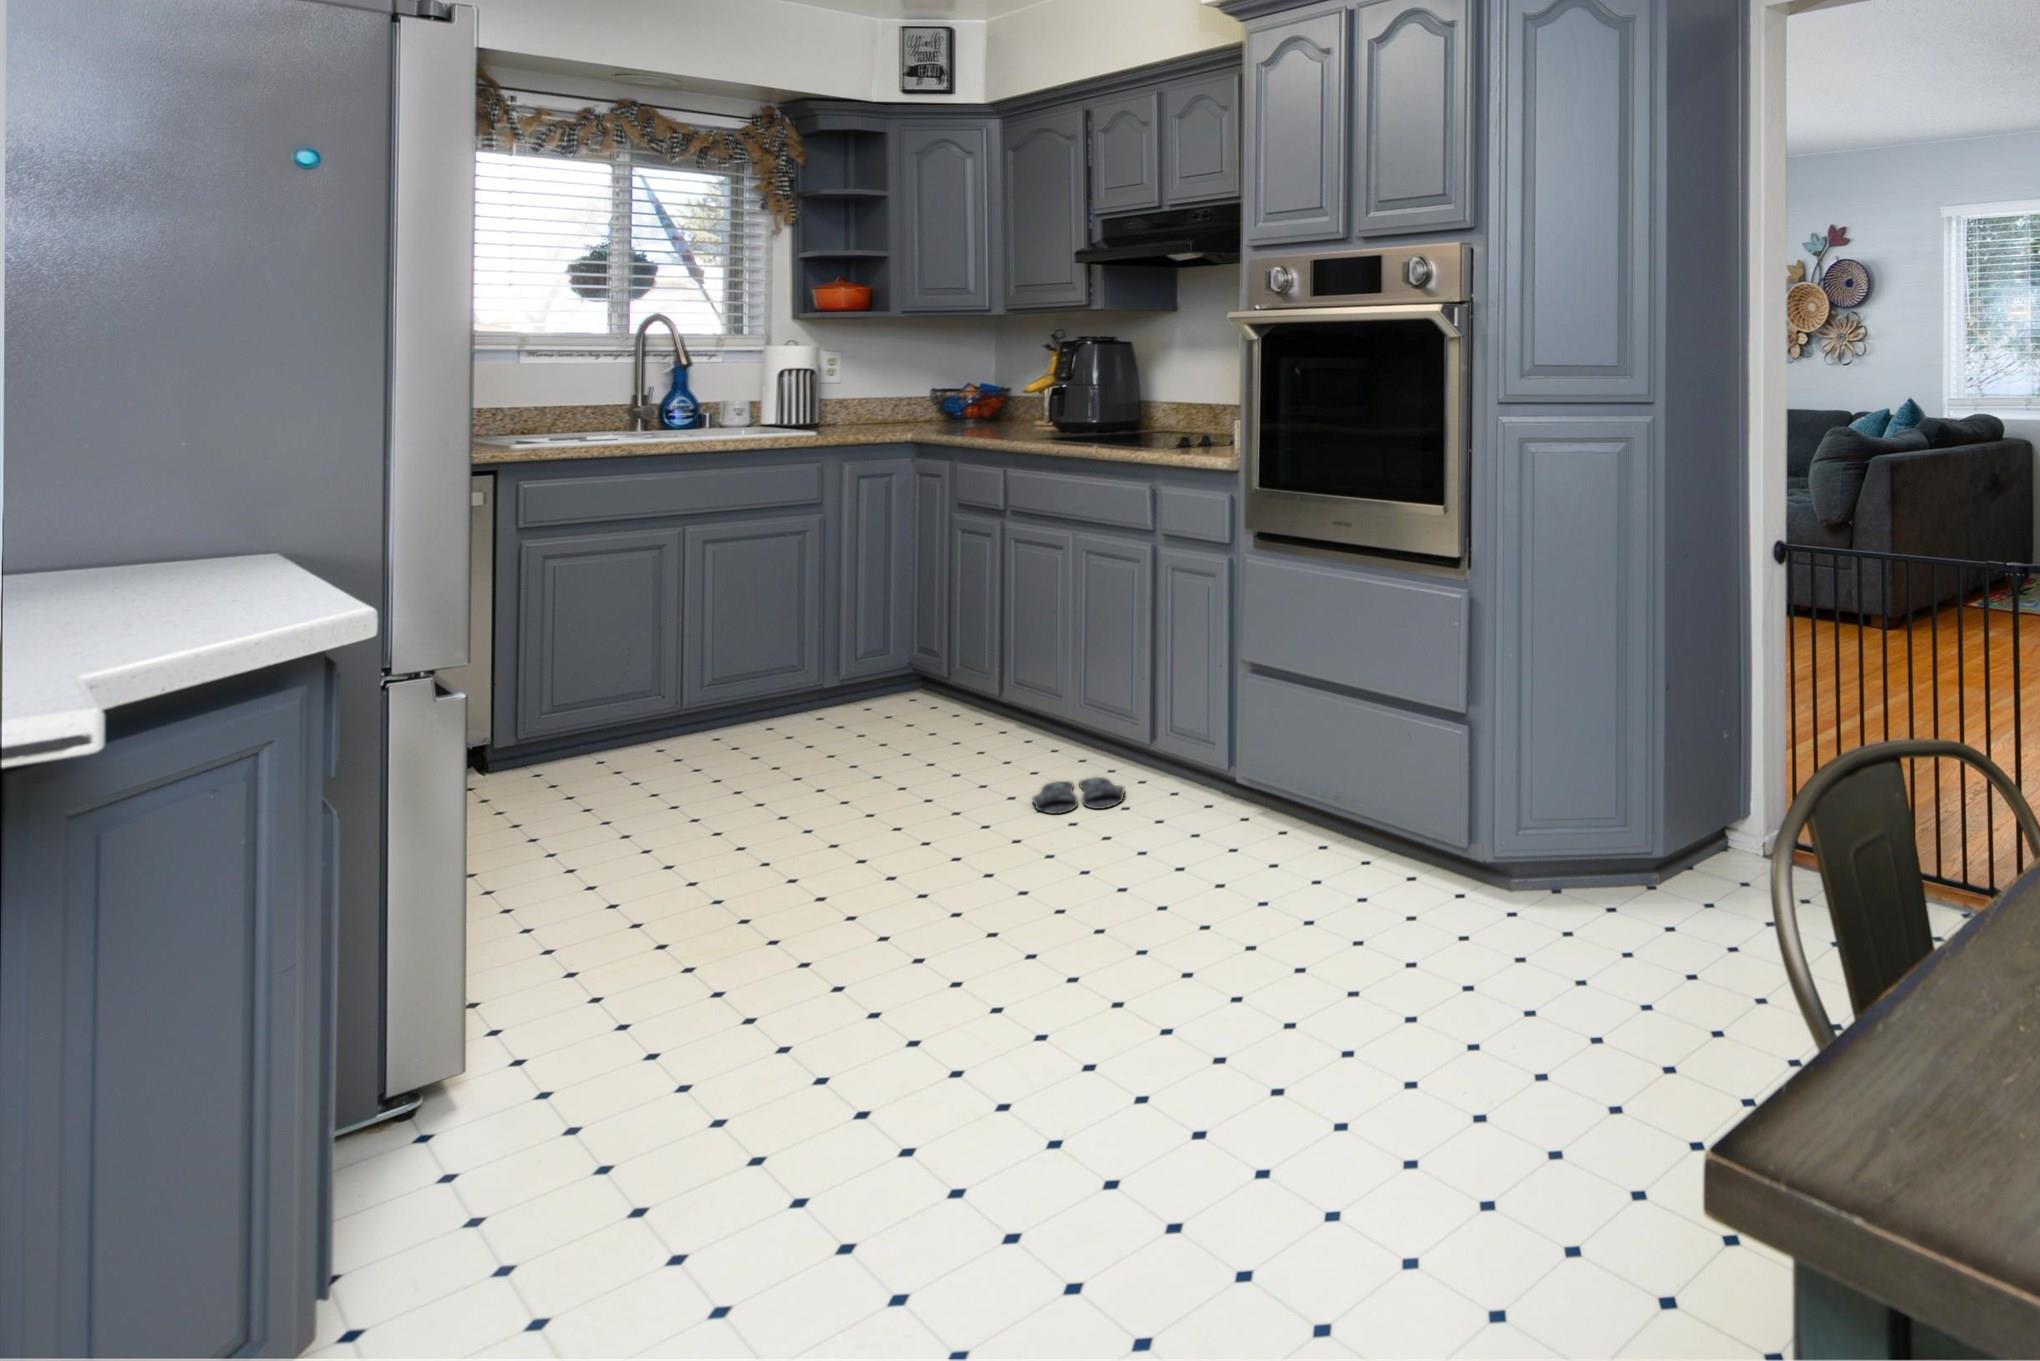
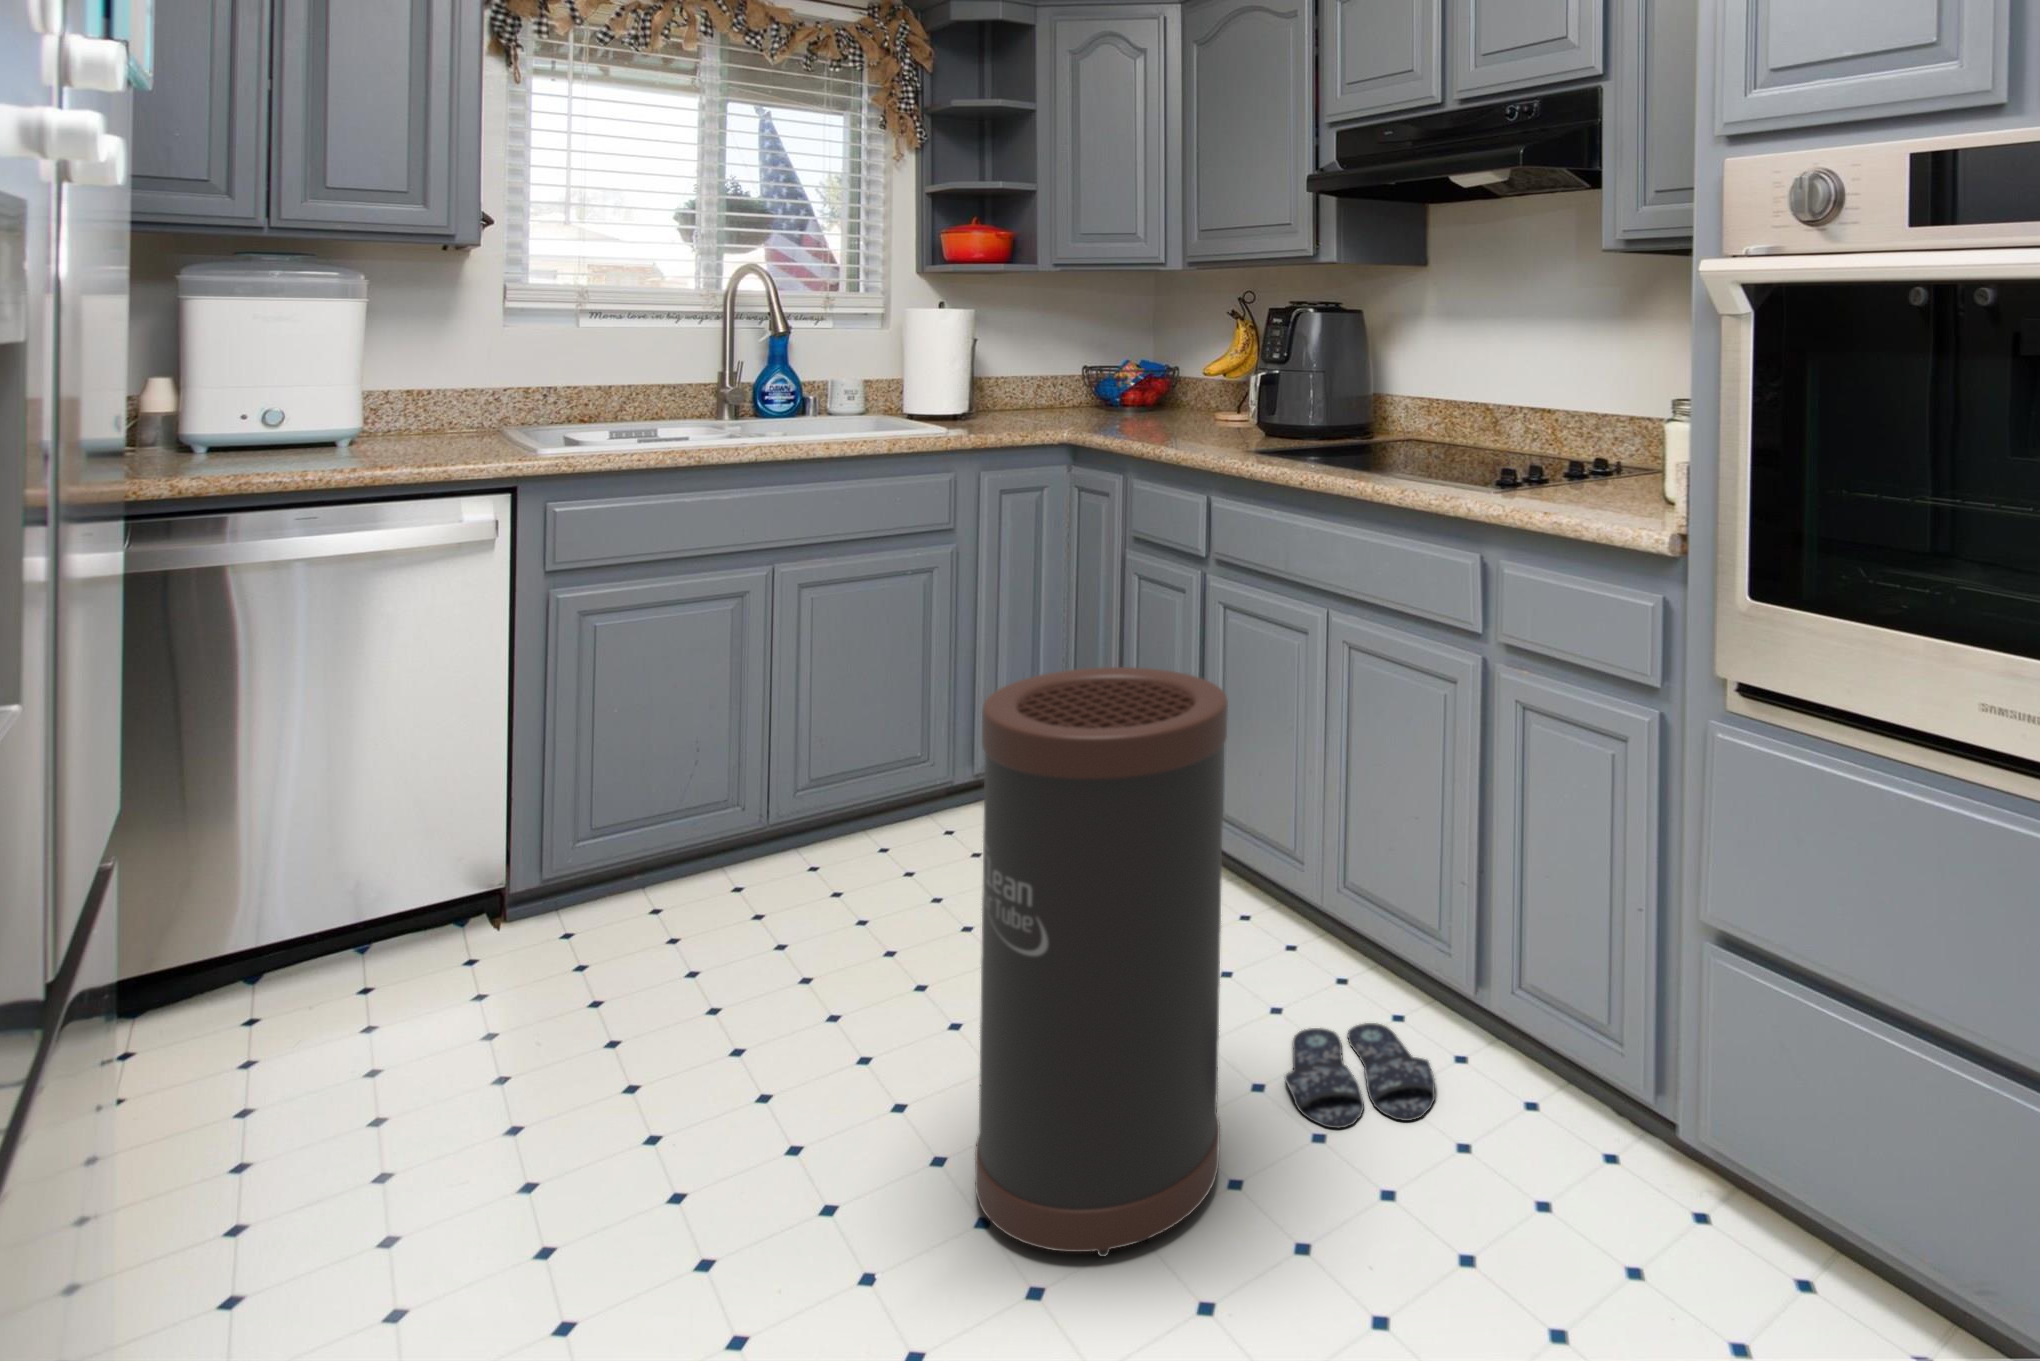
trash can: none [831,553,983,860] -> present [975,667,1228,1257]

